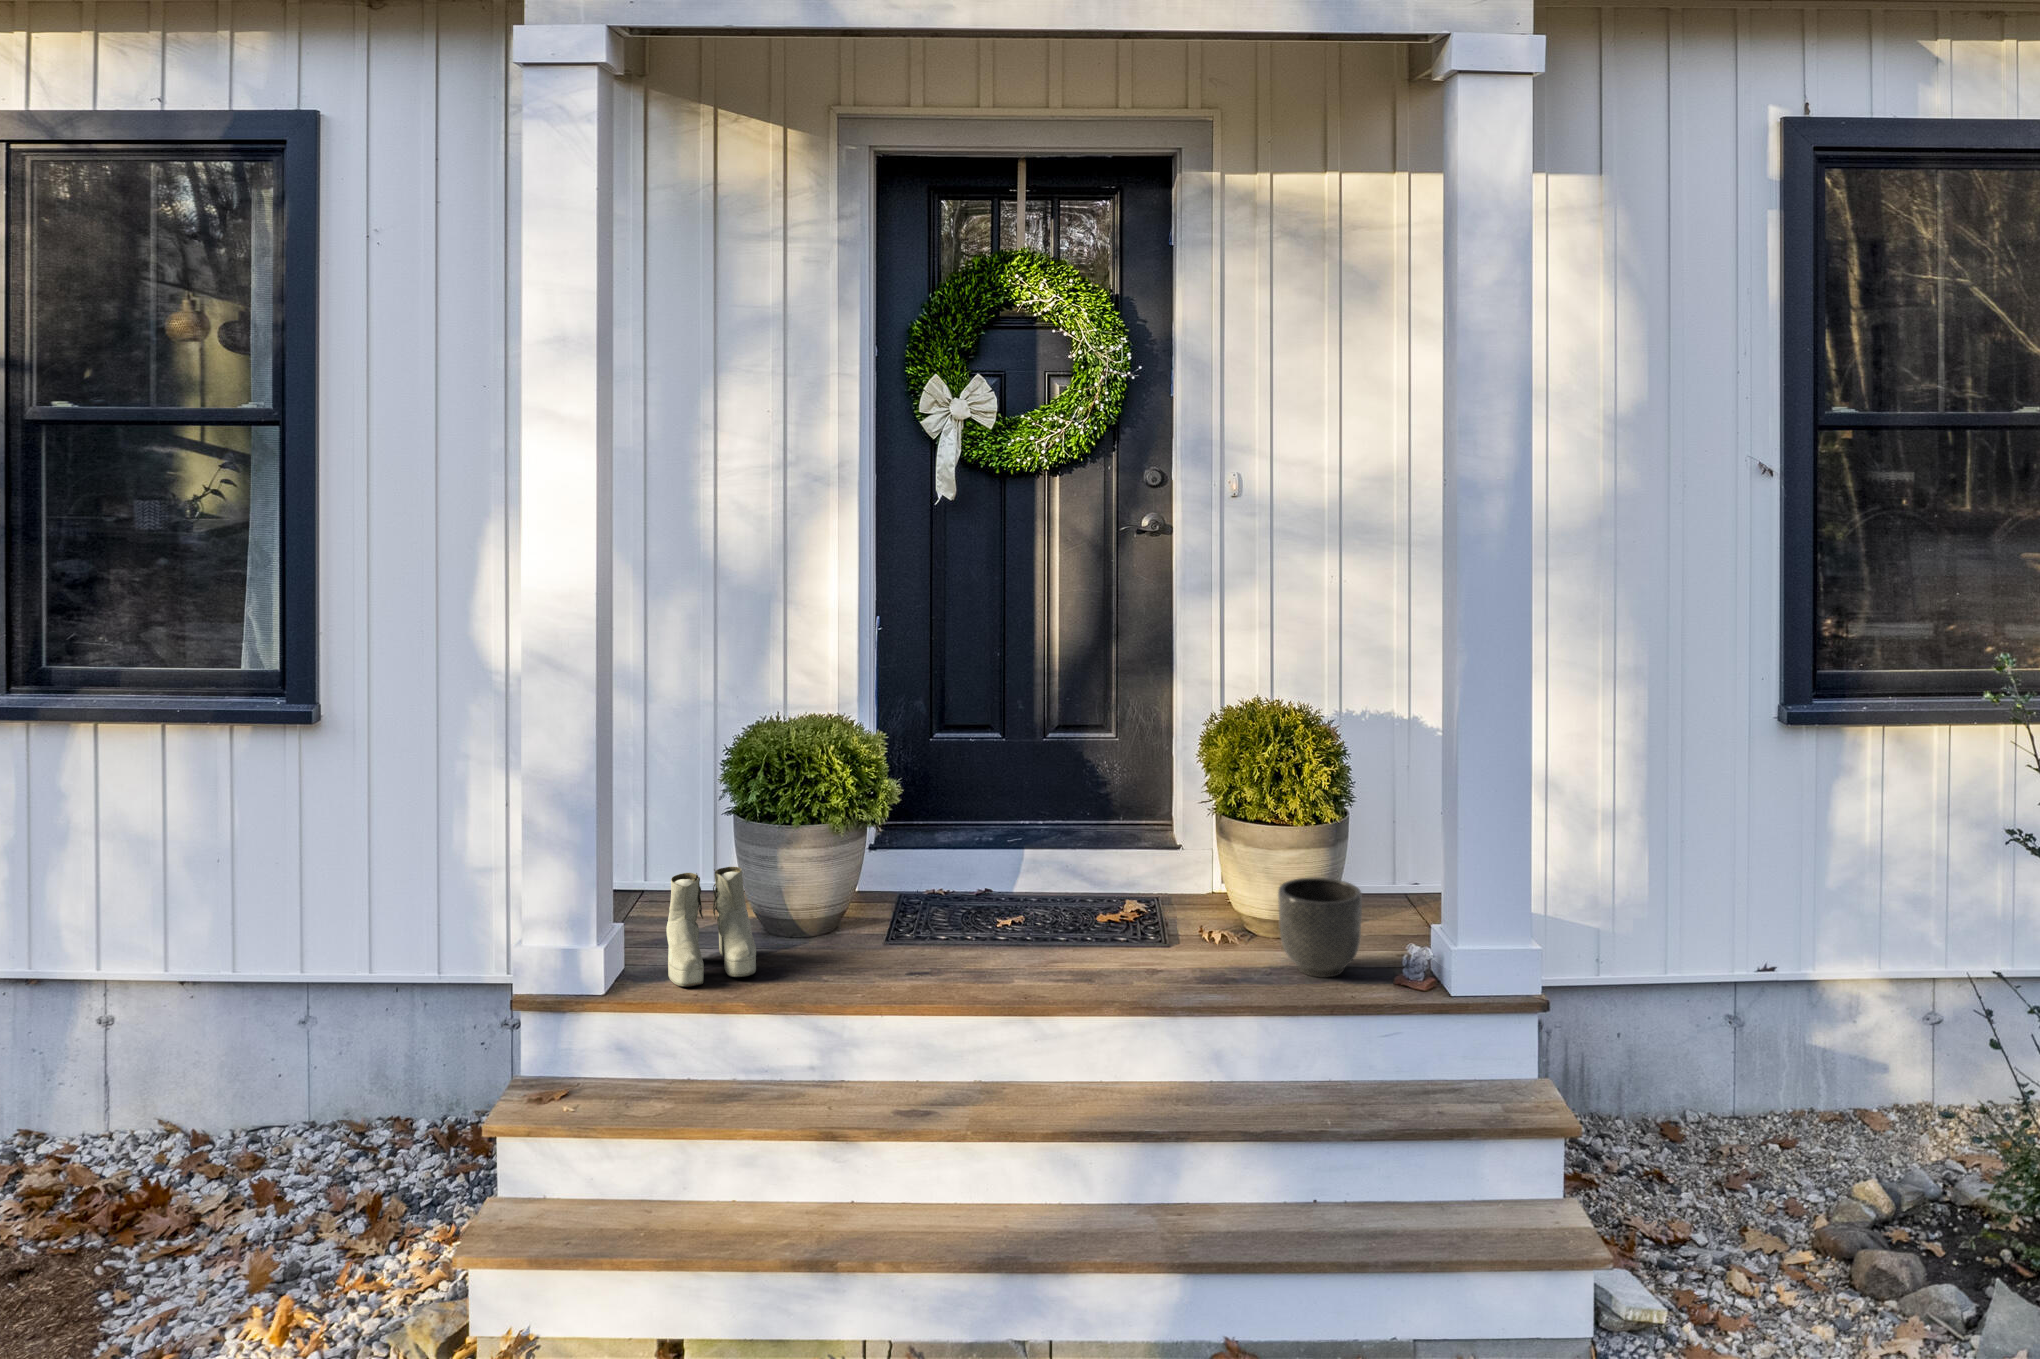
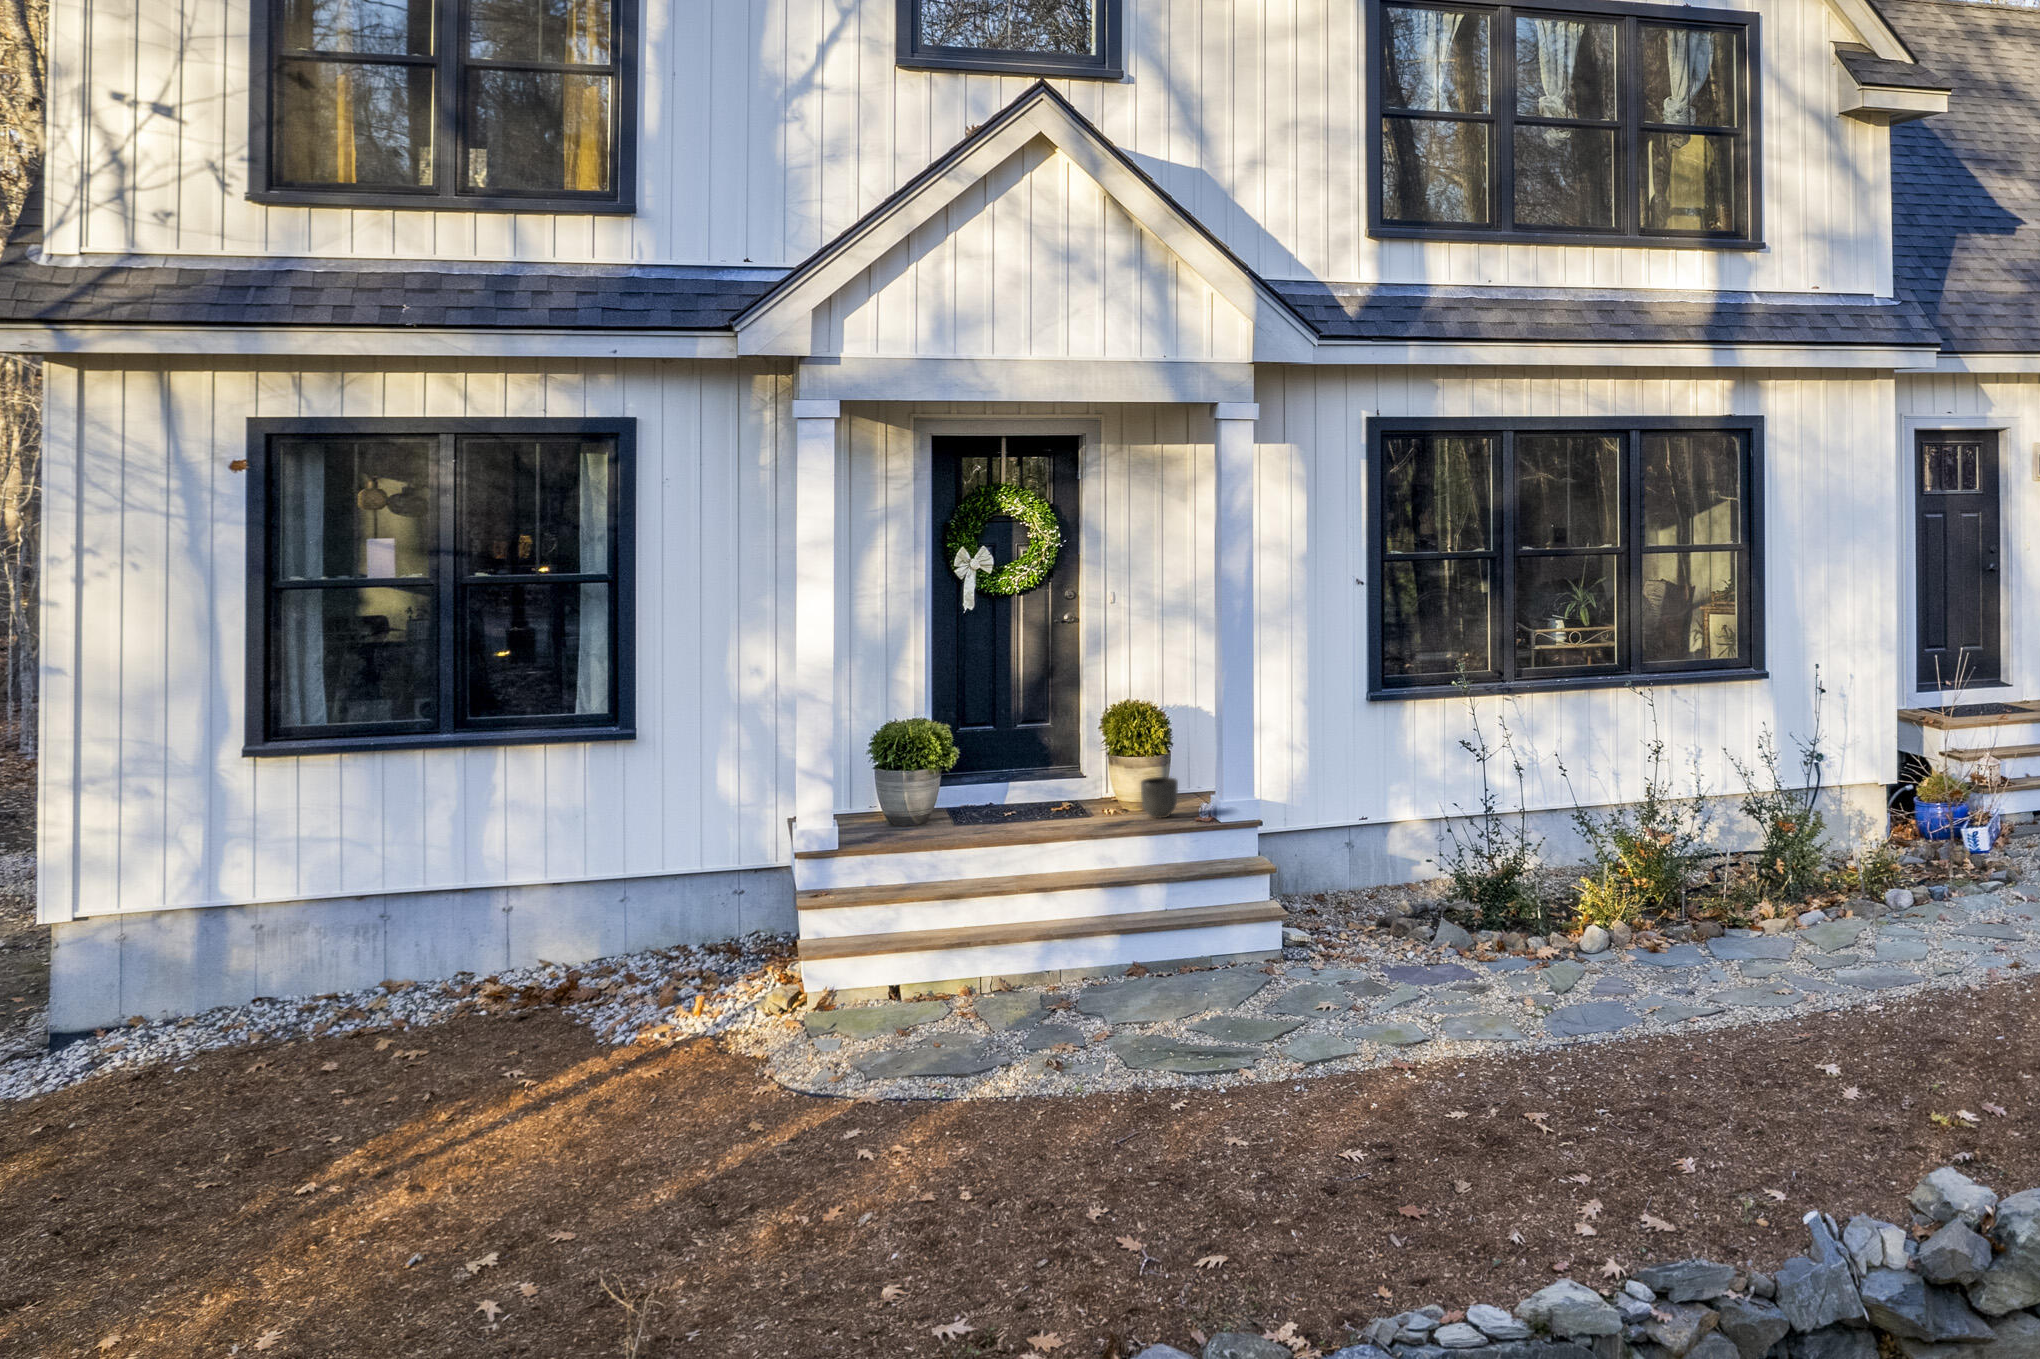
boots: present [666,867,756,987] -> none [853,790,901,841]

